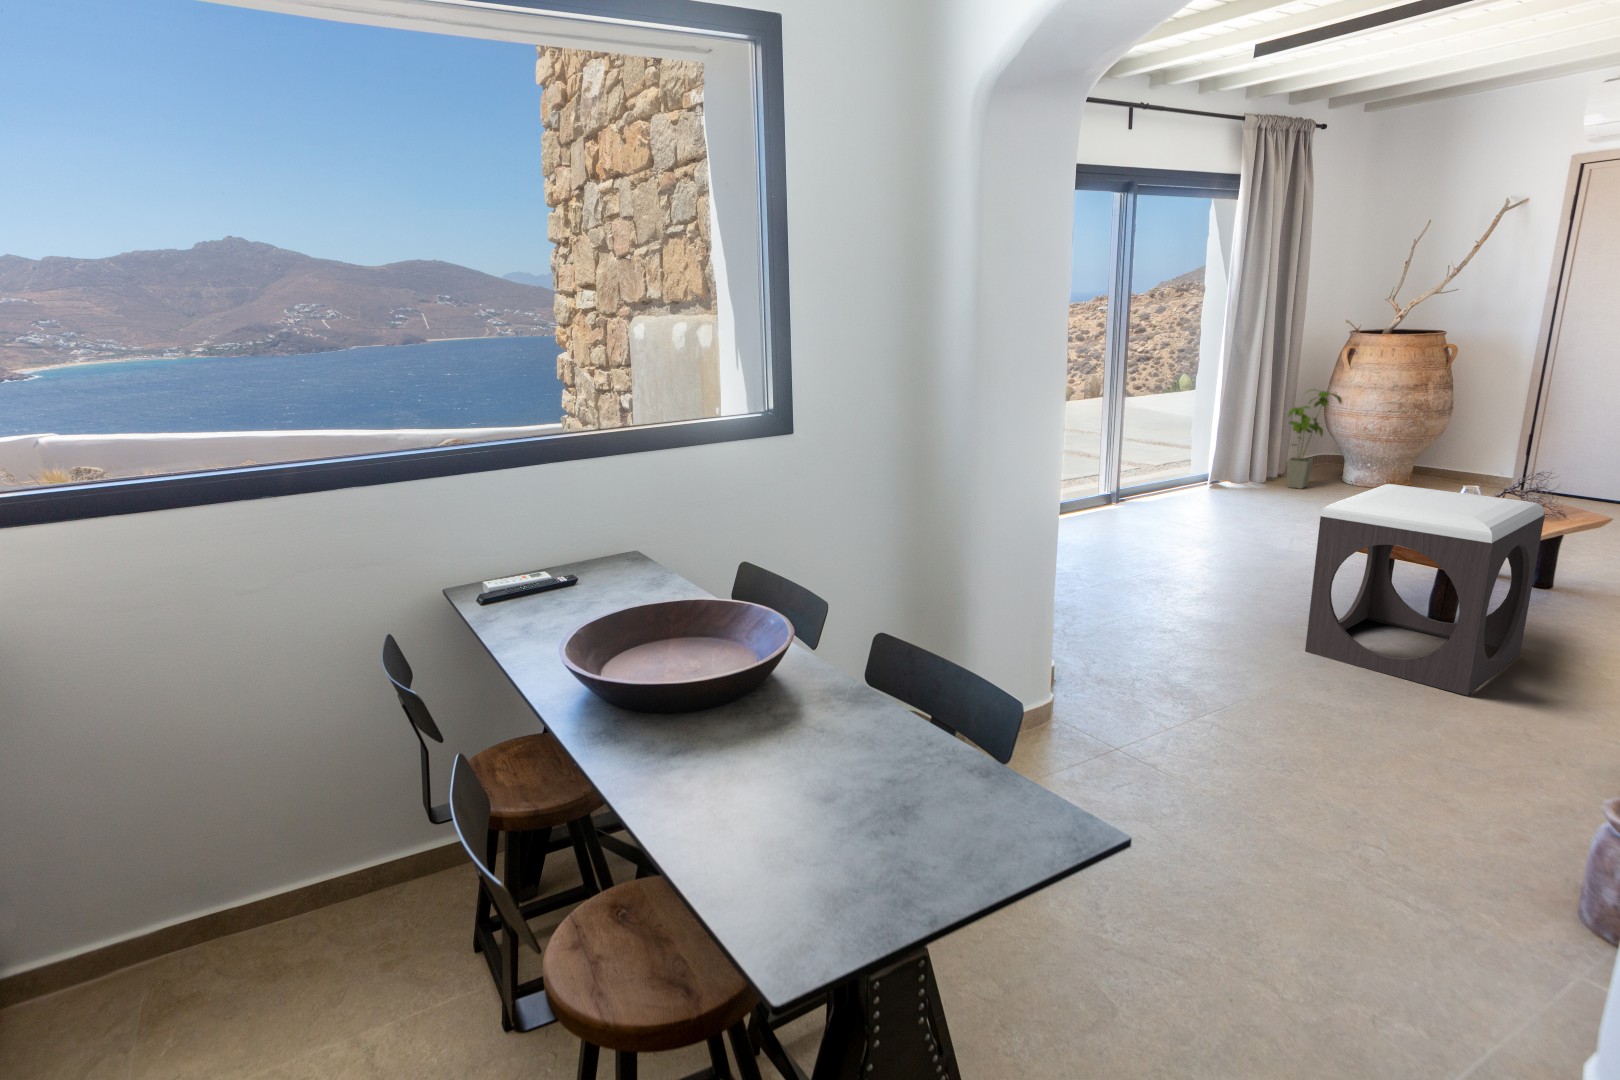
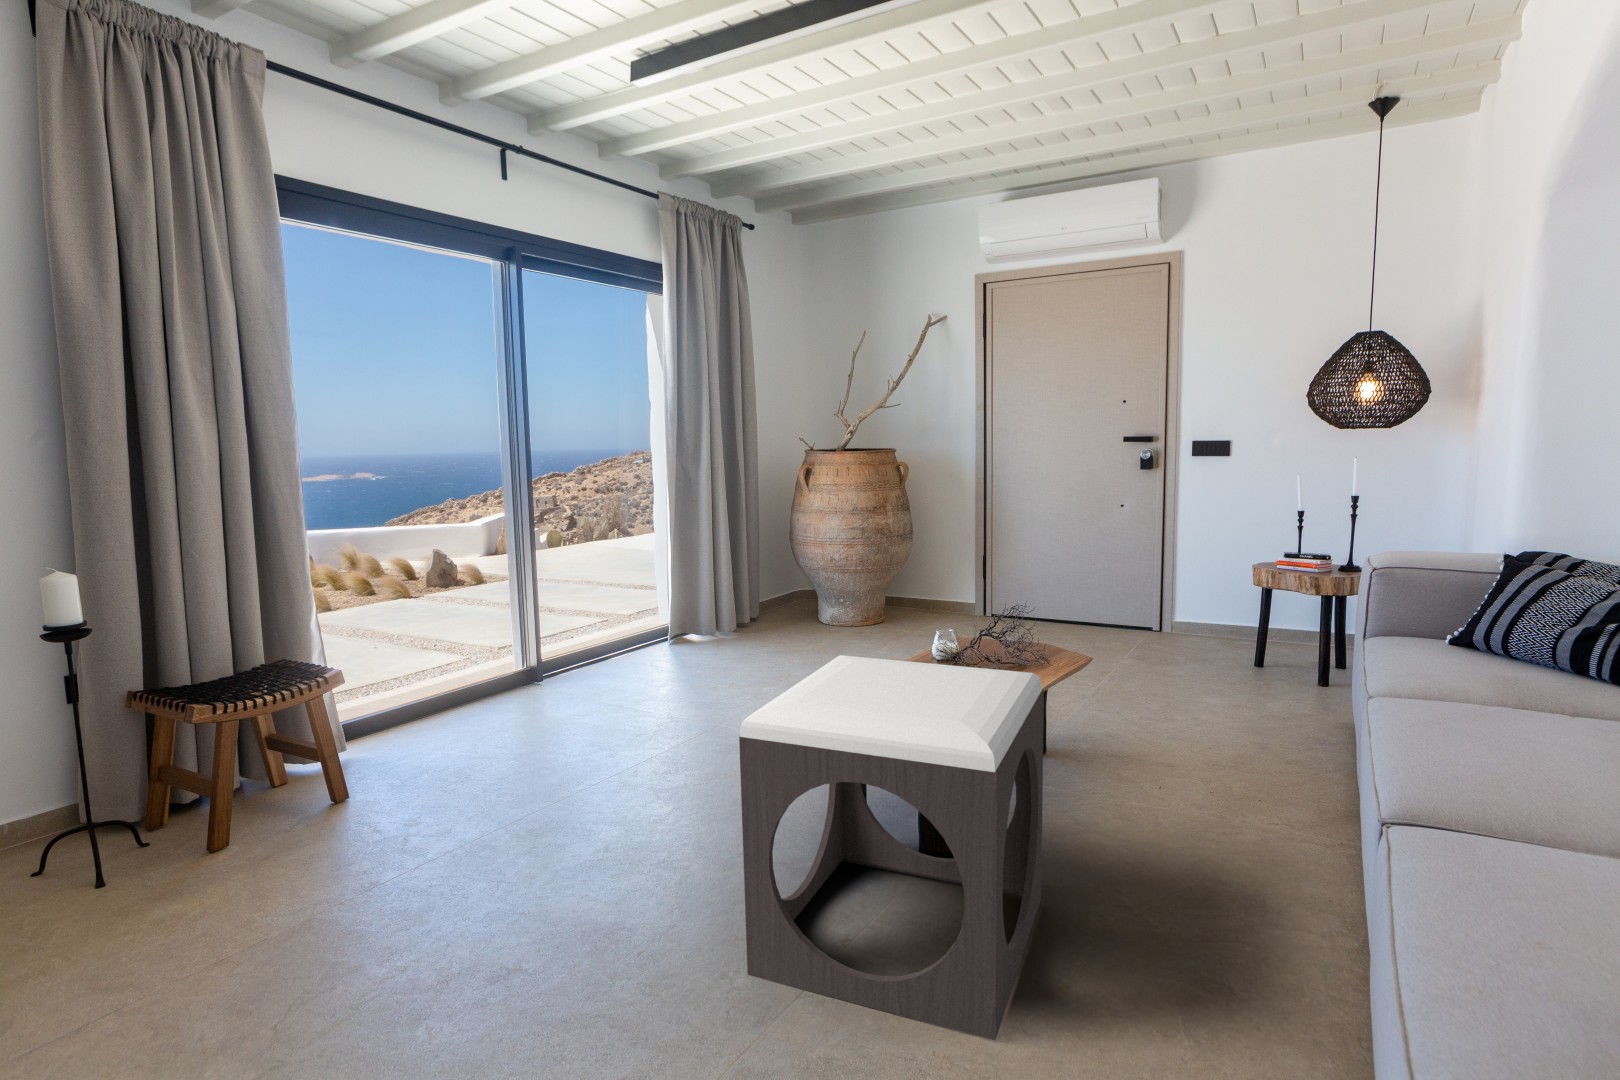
house plant: present [1287,390,1342,489] -> none [751,516,805,633]

